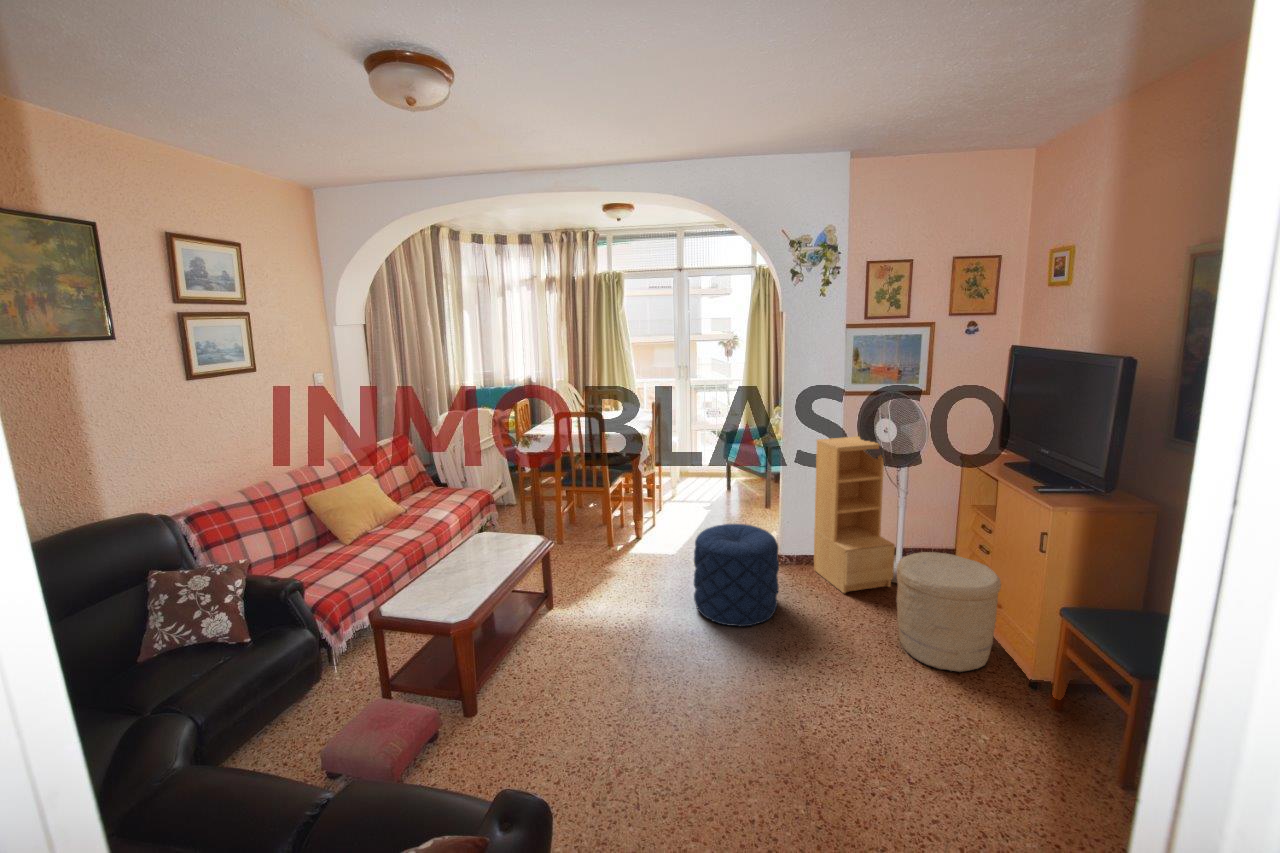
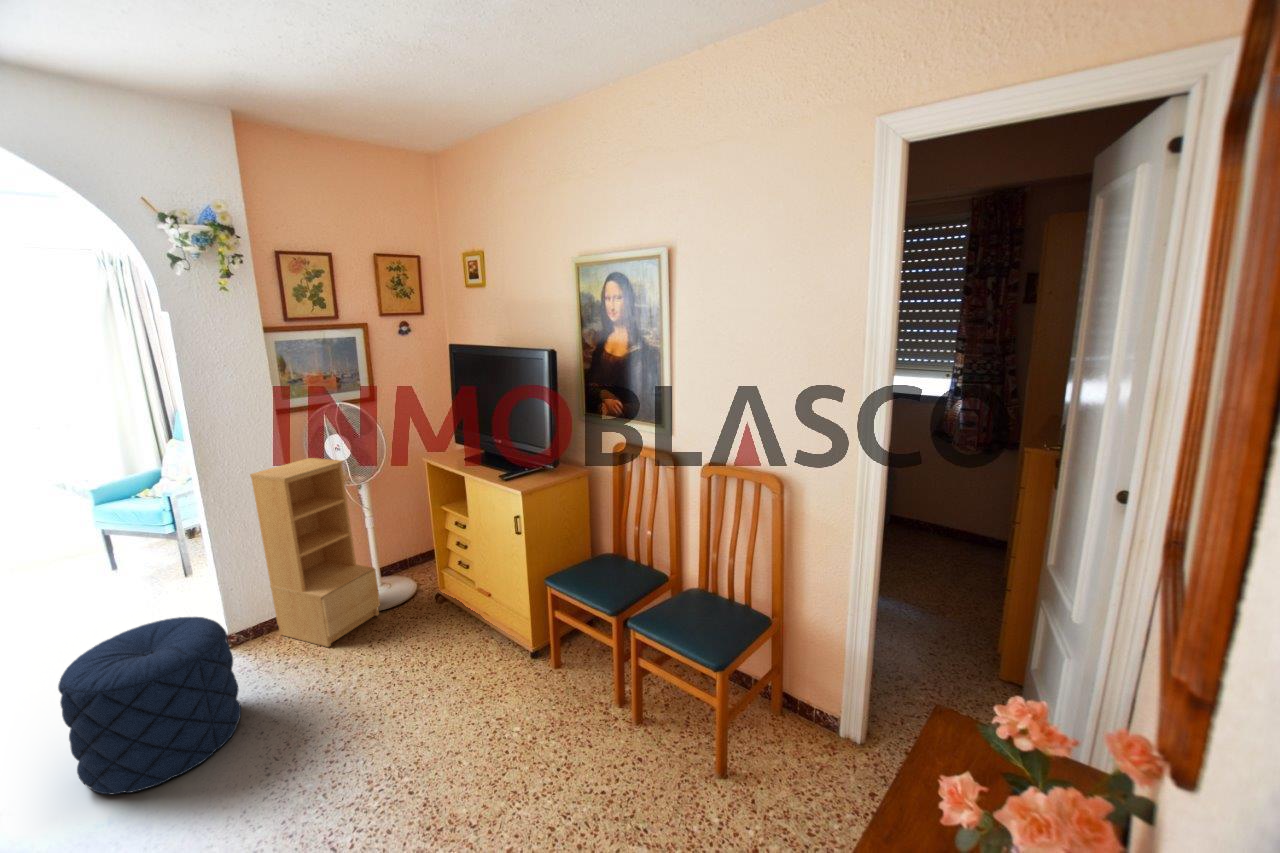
woven basket: present [896,552,1001,672] -> none [391,558,494,683]

